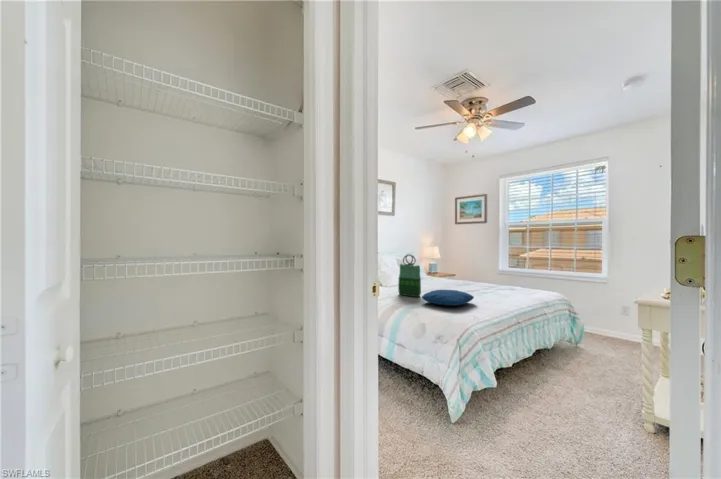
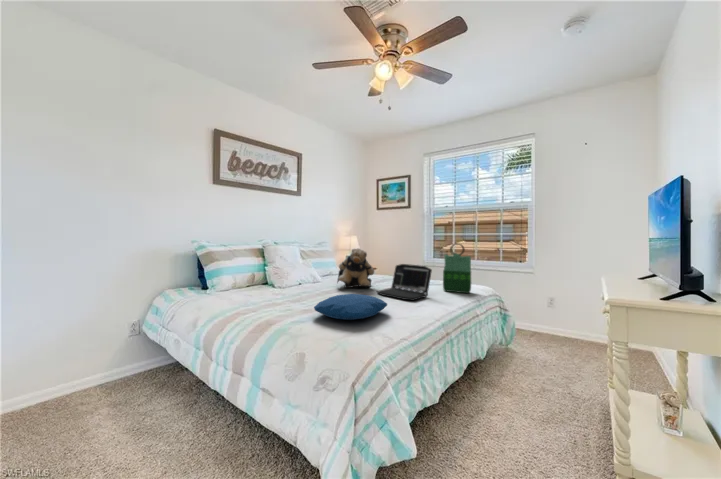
tote bag: present [398,255,421,297] -> present [443,243,471,293]
teddy bear: none [430,257,459,288] -> present [337,249,374,288]
laptop: none [463,270,508,297] -> present [377,264,432,300]

